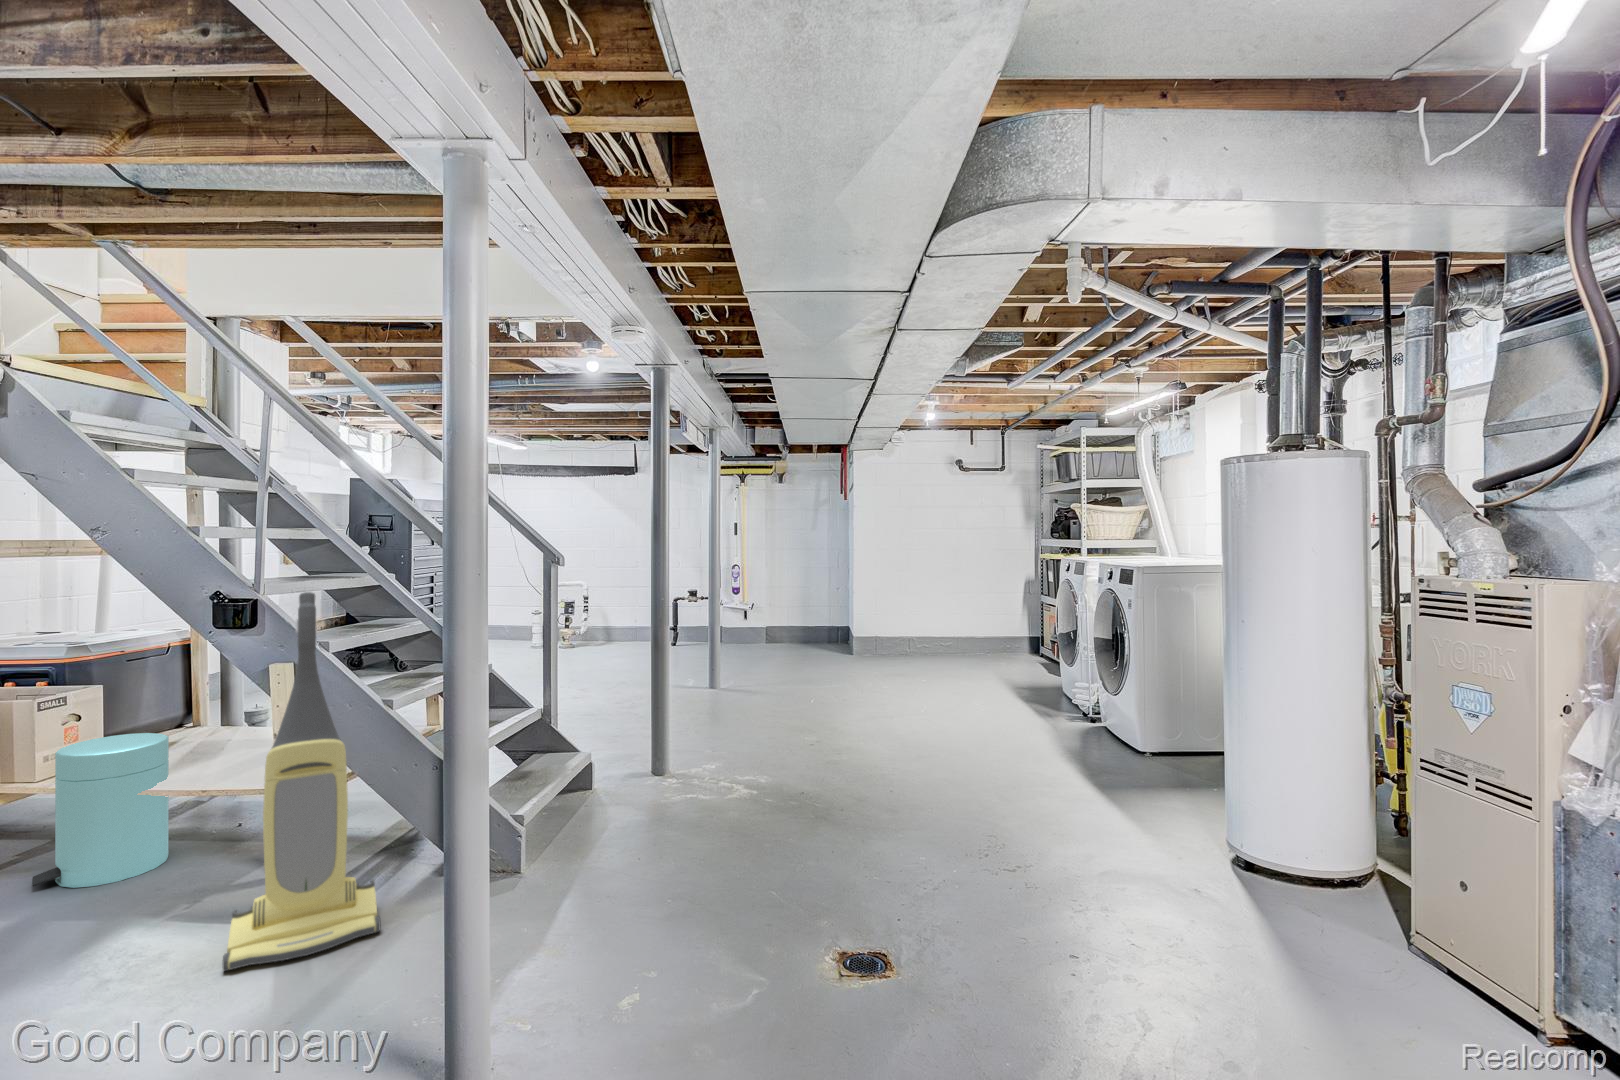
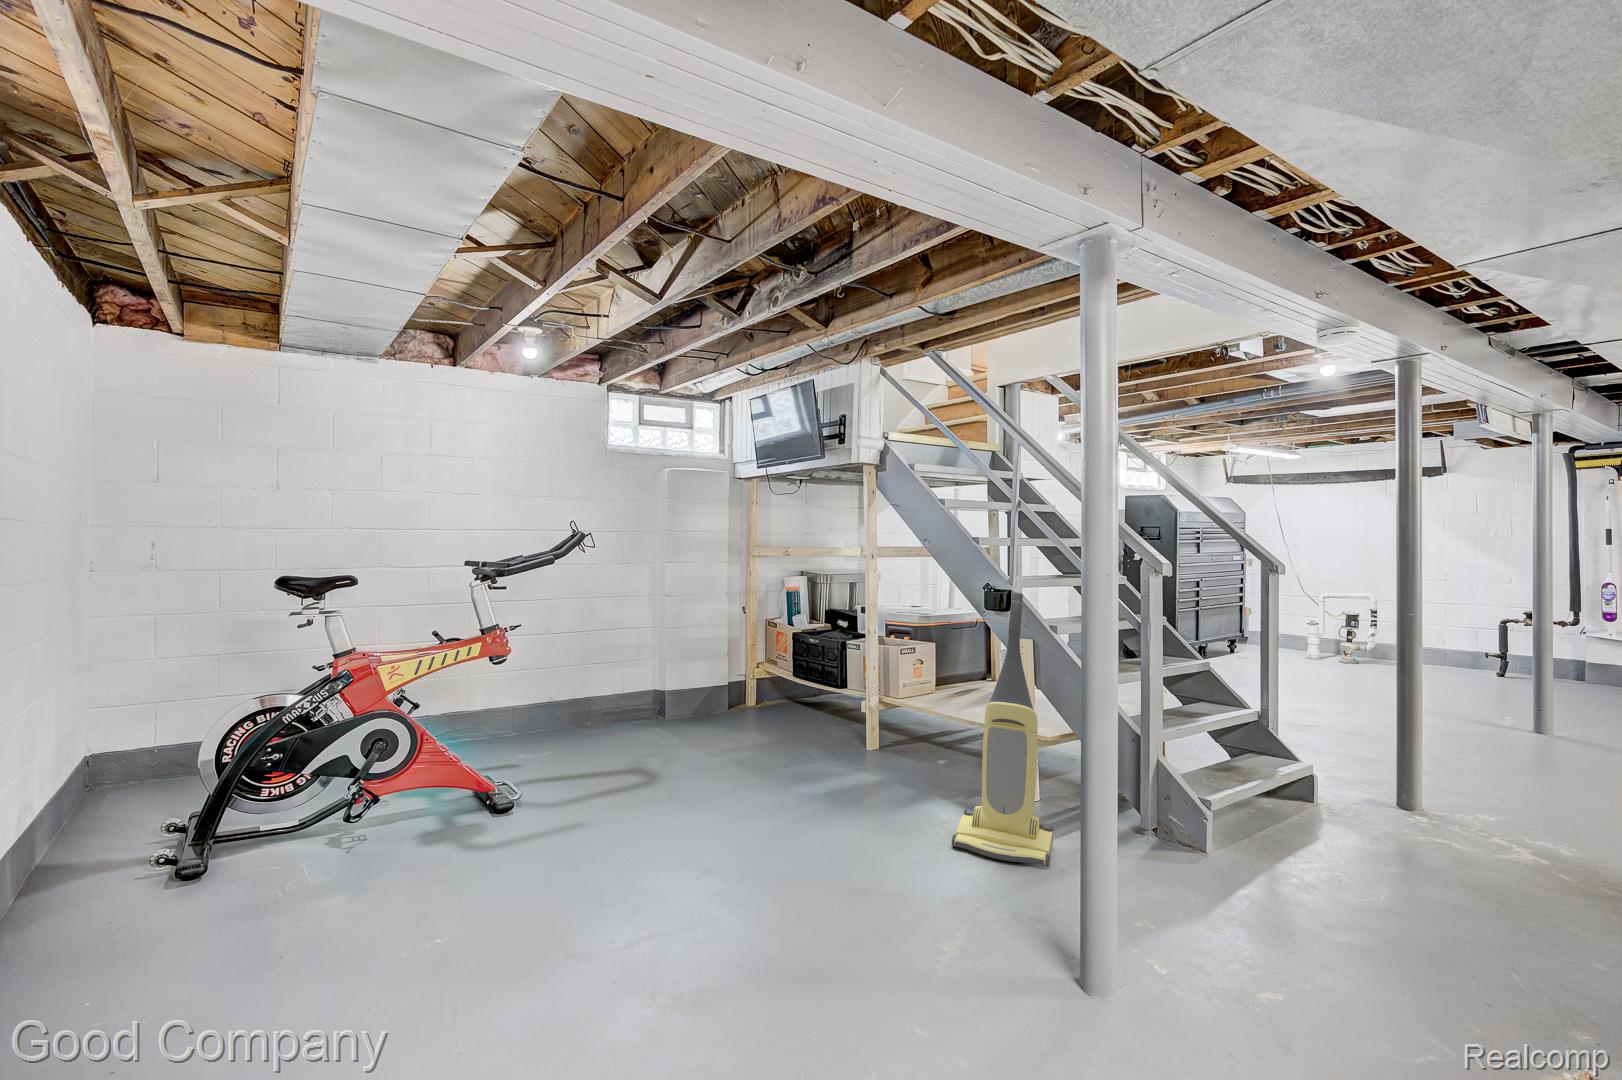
trash can: present [32,733,169,888] -> none [888,675,955,770]

